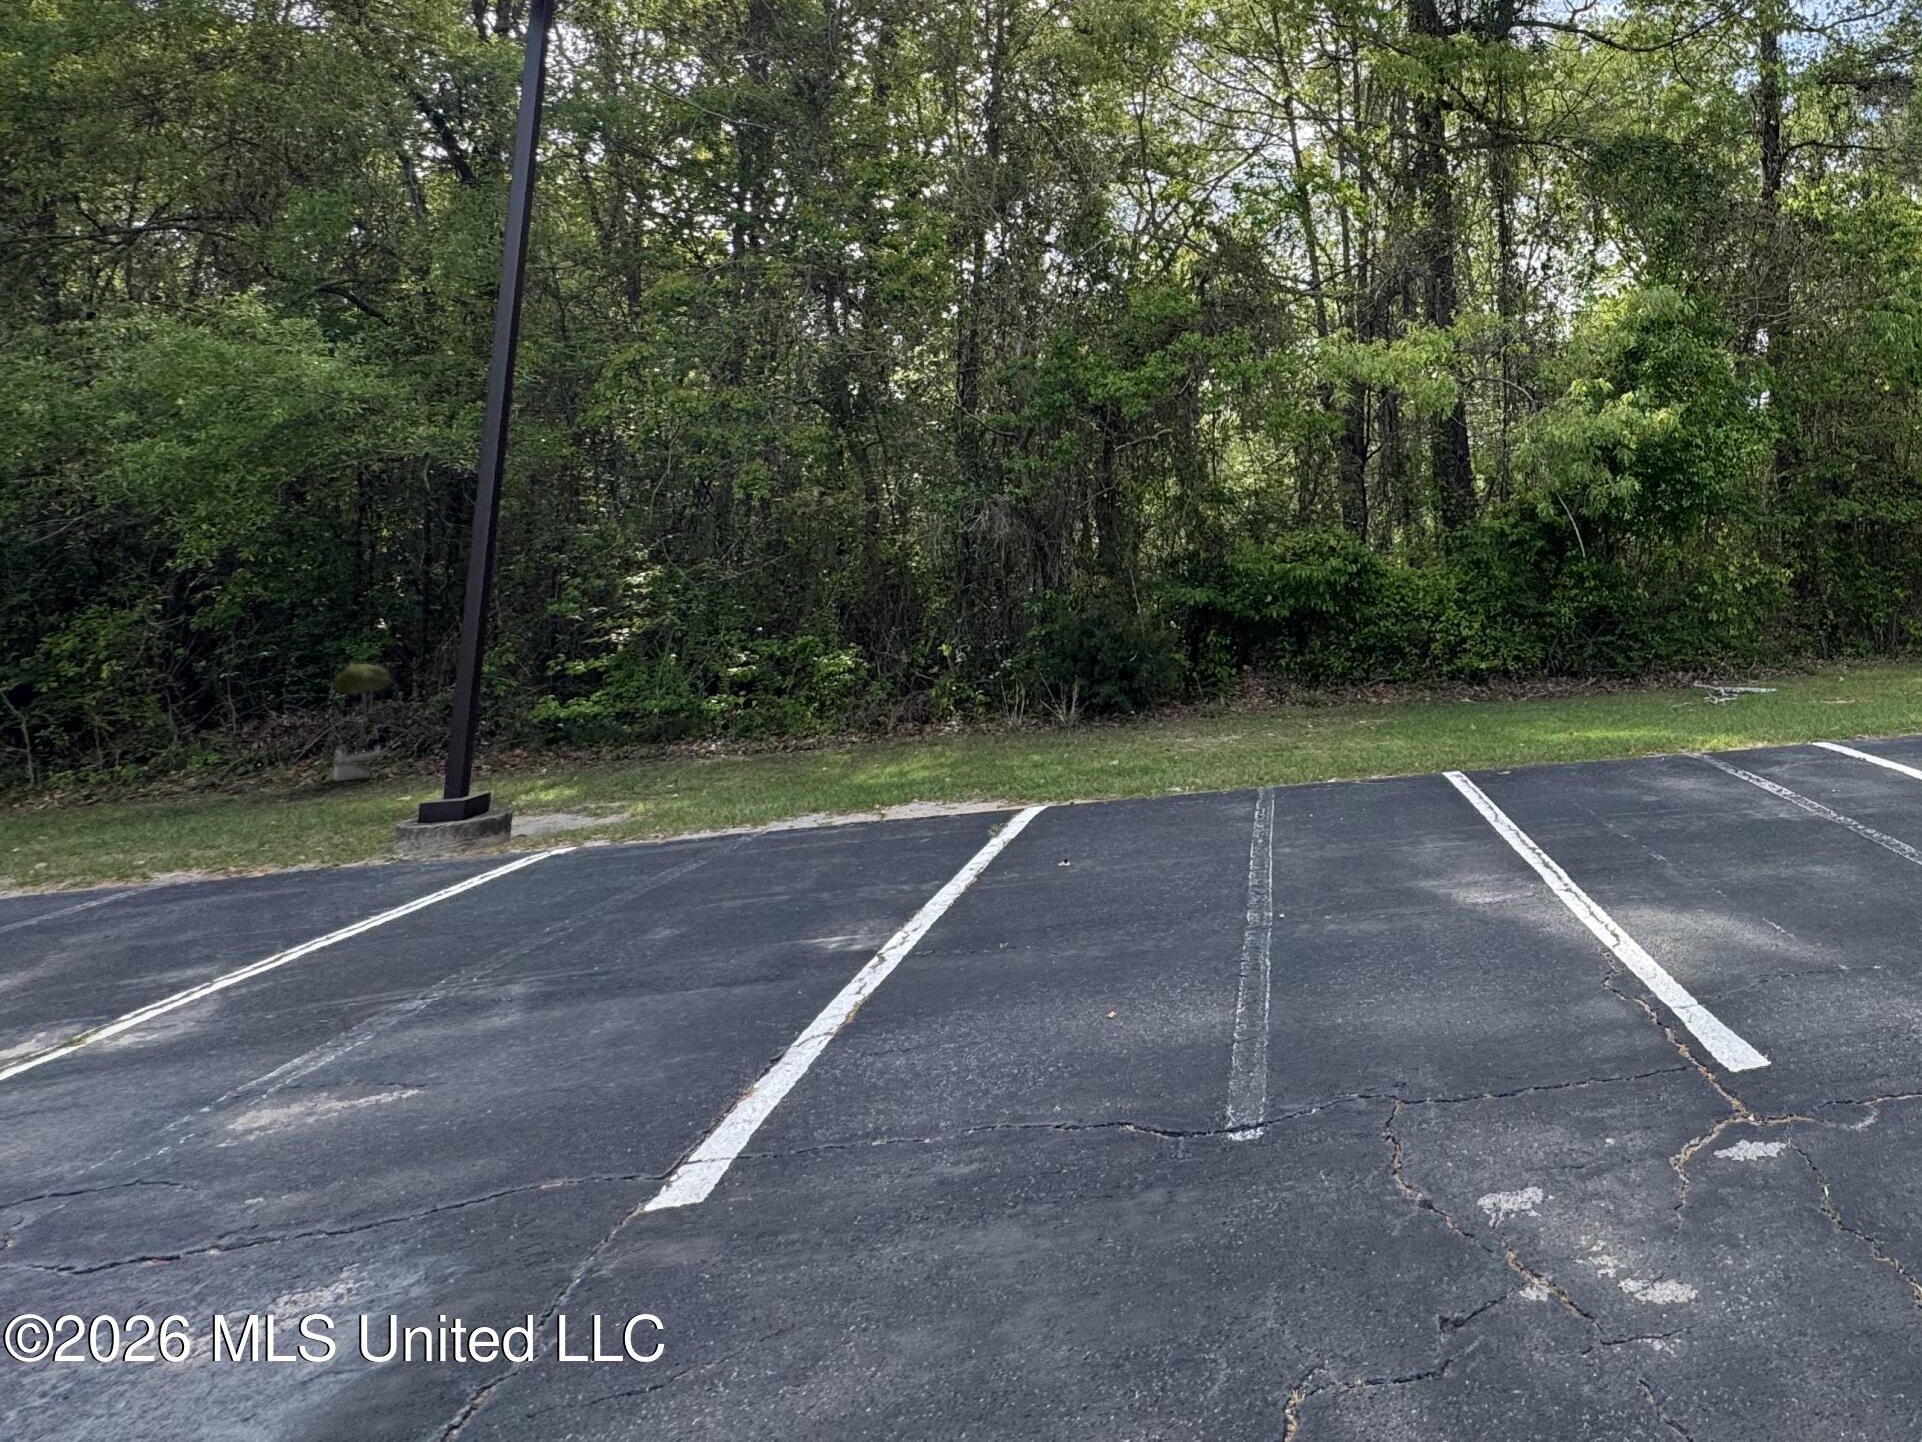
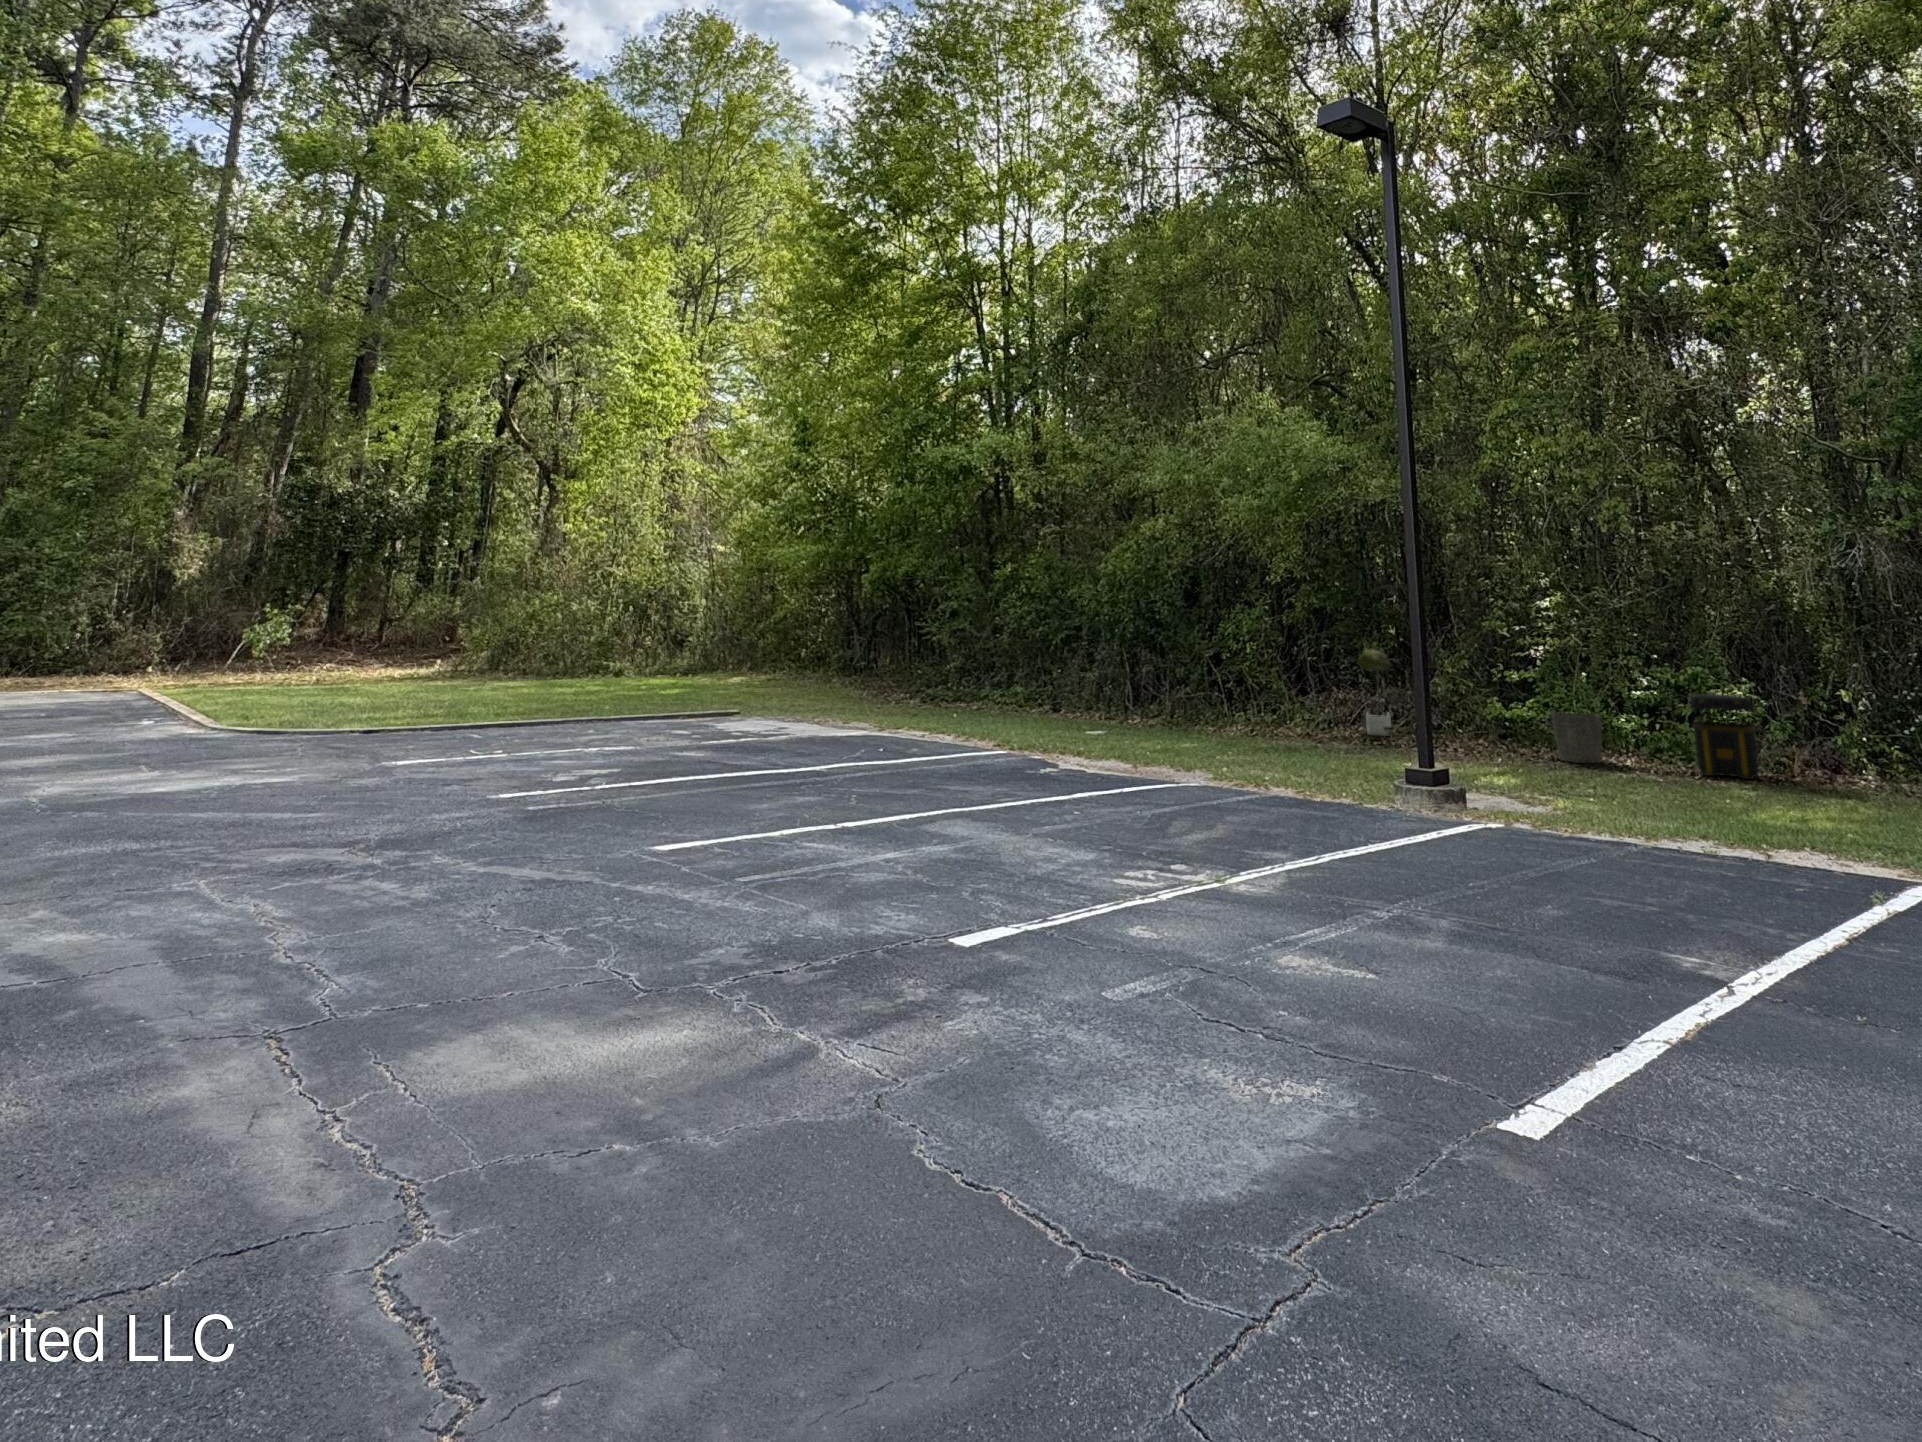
toolbox: none [803,662,868,748] -> present [1690,694,1760,779]
bucket: none [628,702,700,763] -> present [1546,711,1603,763]

